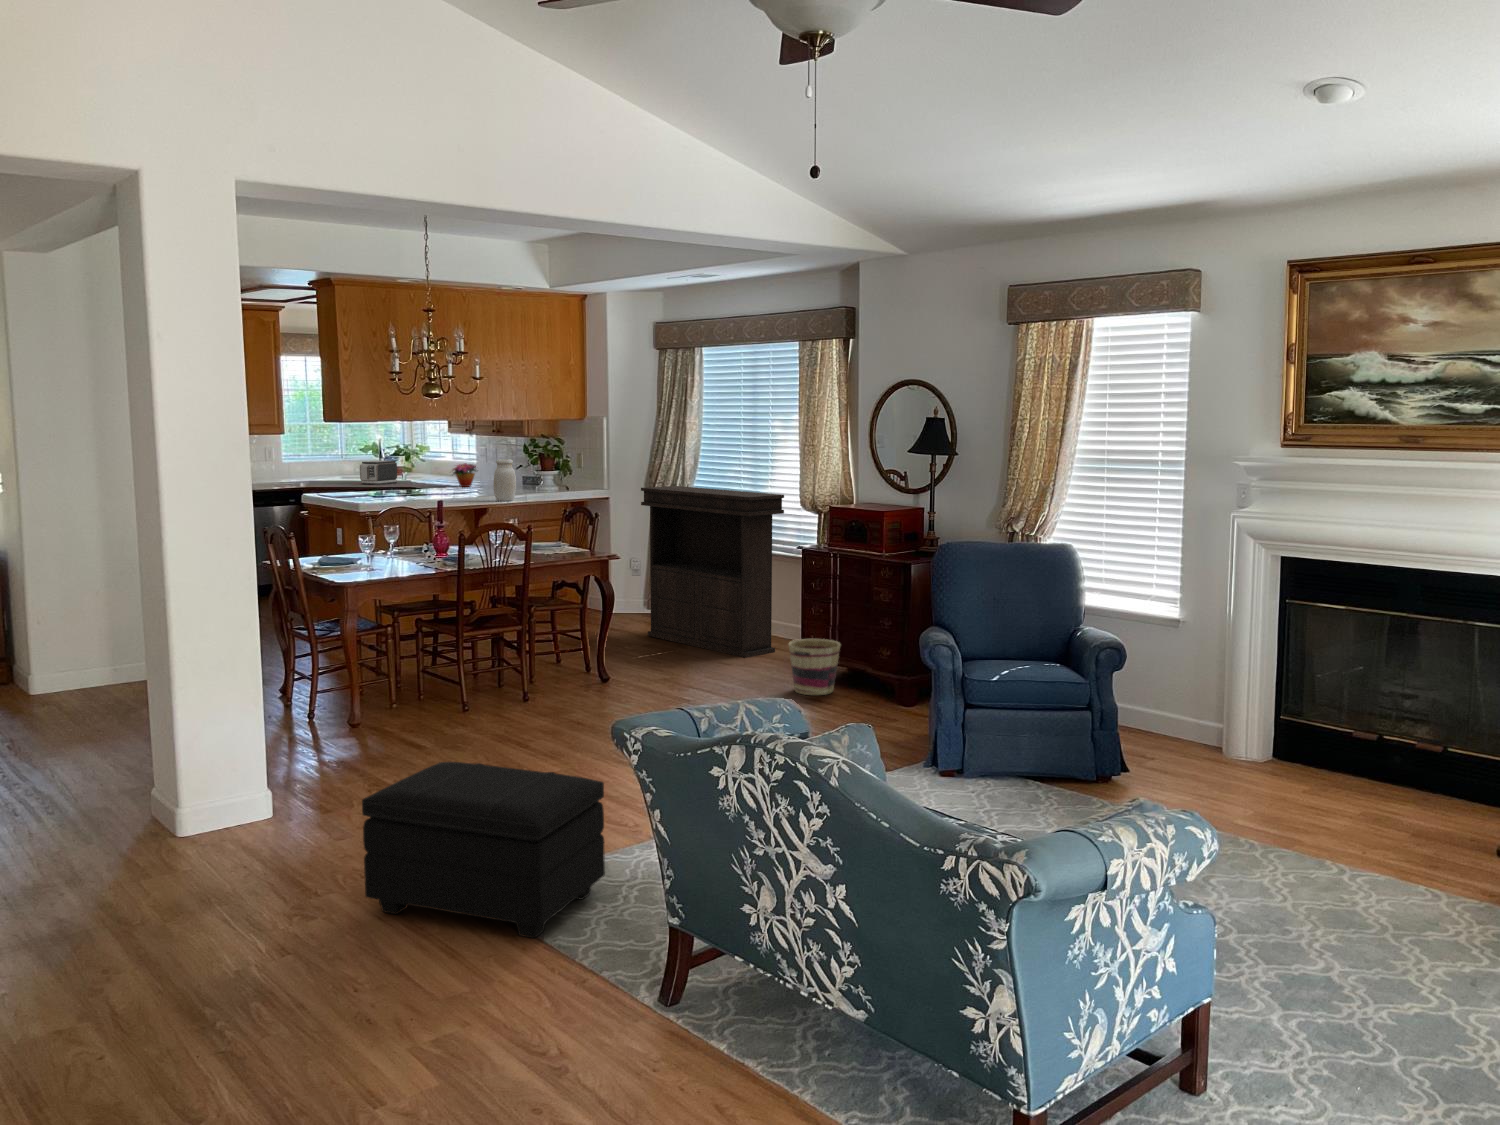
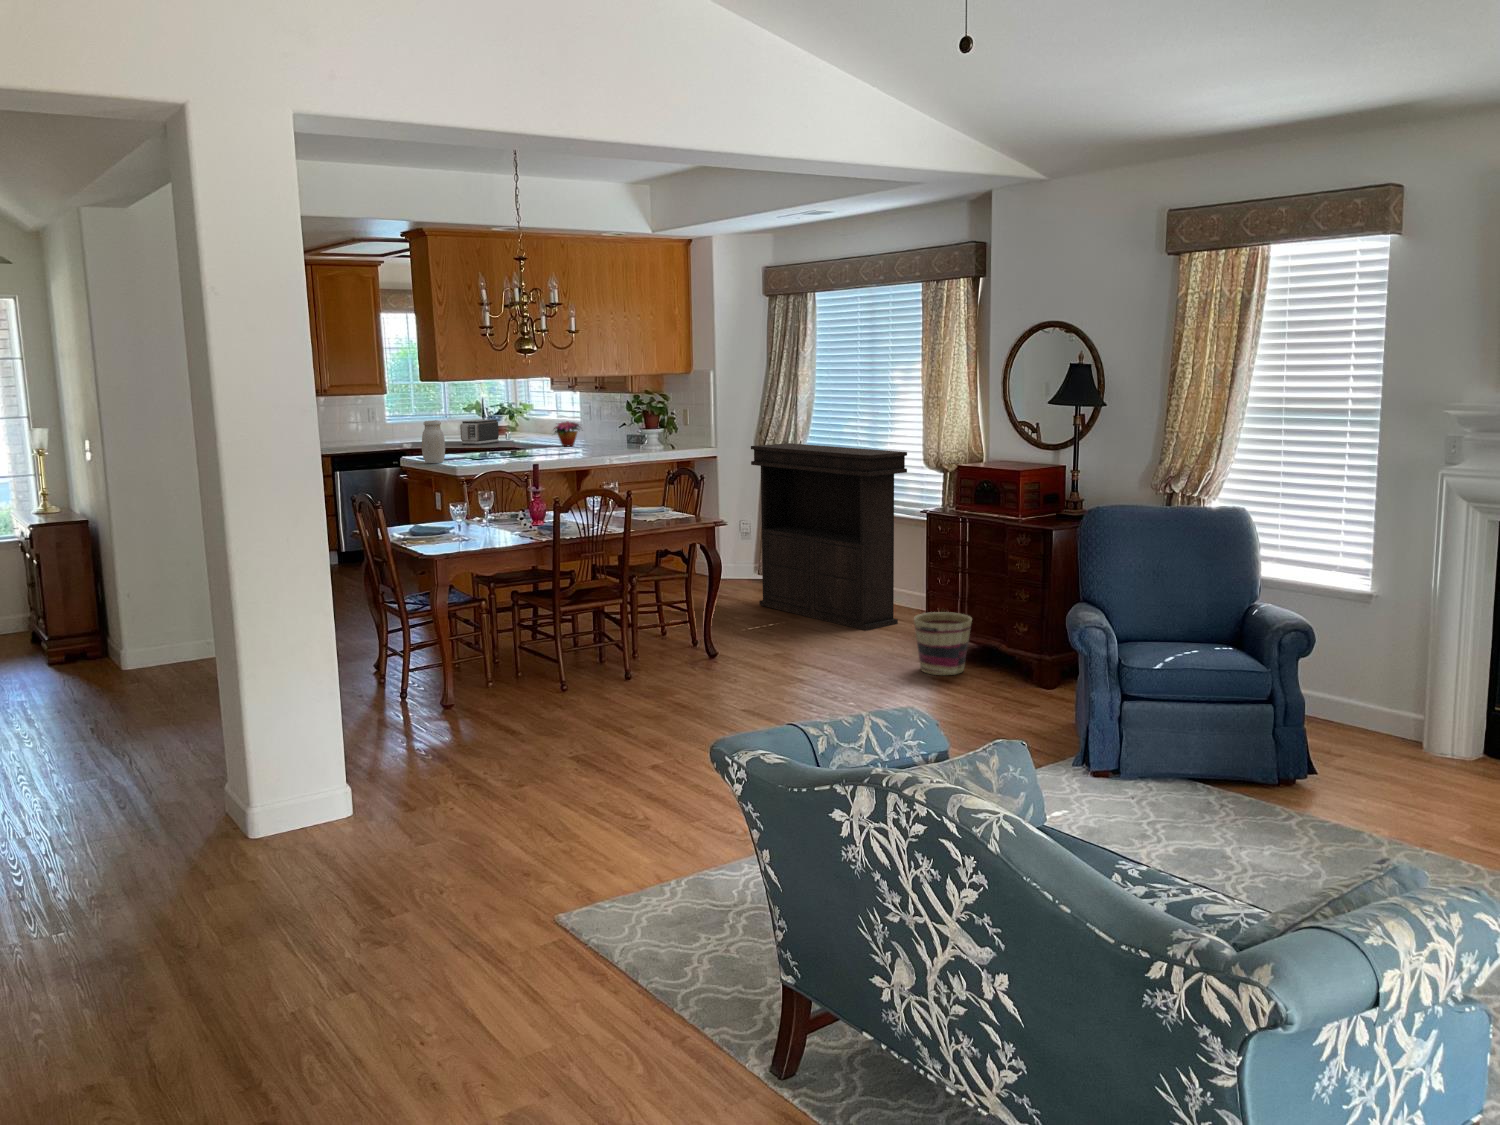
jar: present [494,459,516,501] -> present [422,420,445,463]
footstool: present [362,762,605,938] -> none [434,767,709,979]

